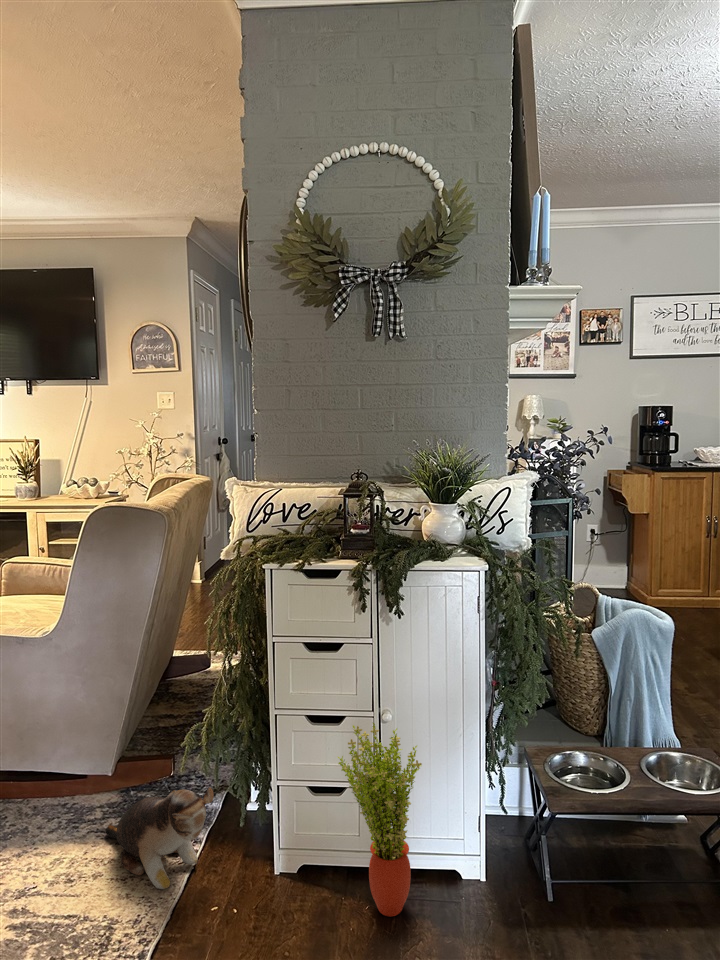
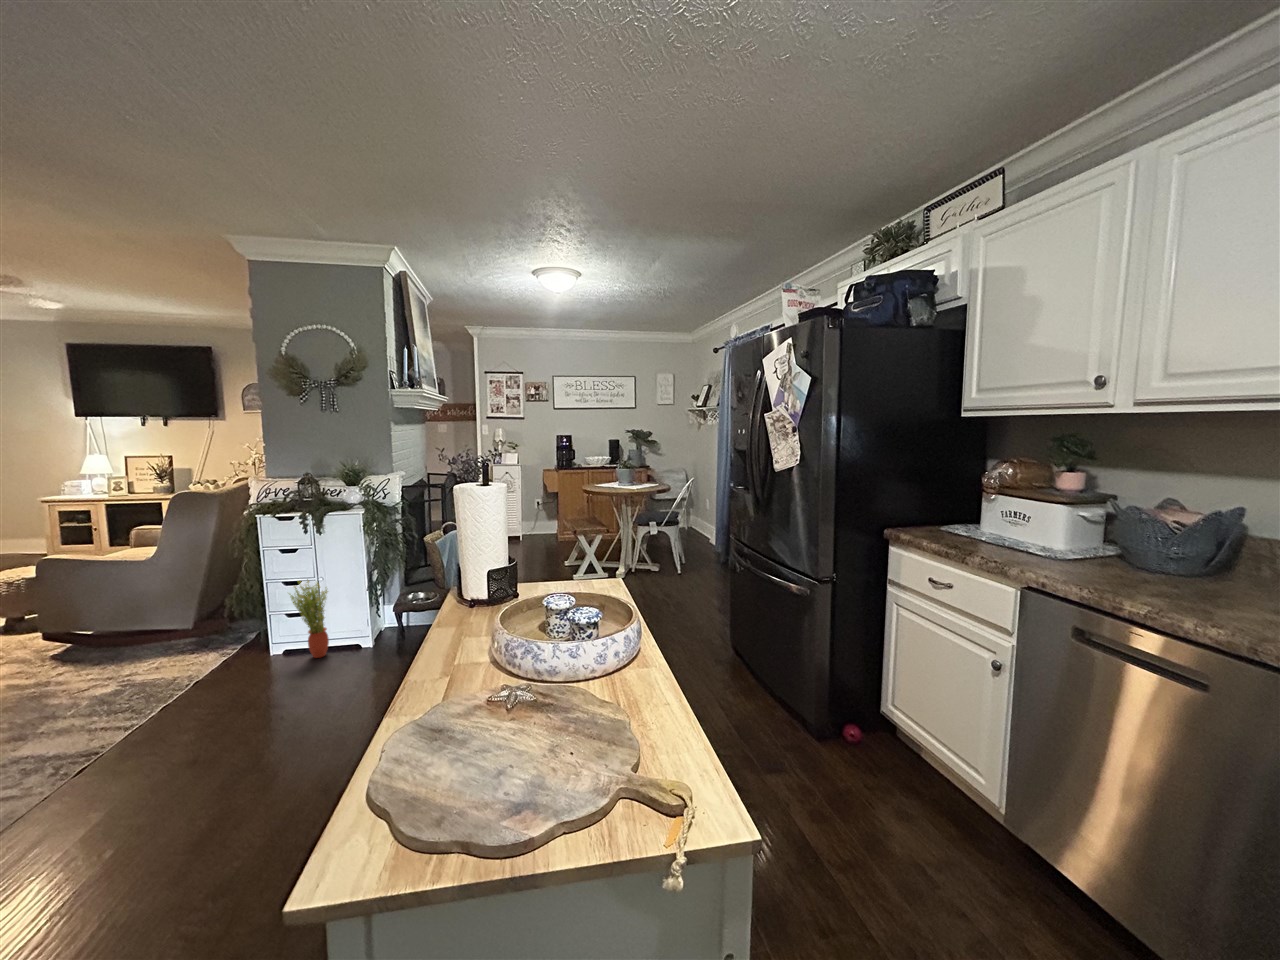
plush toy: present [106,788,214,889] -> none [185,616,234,663]

